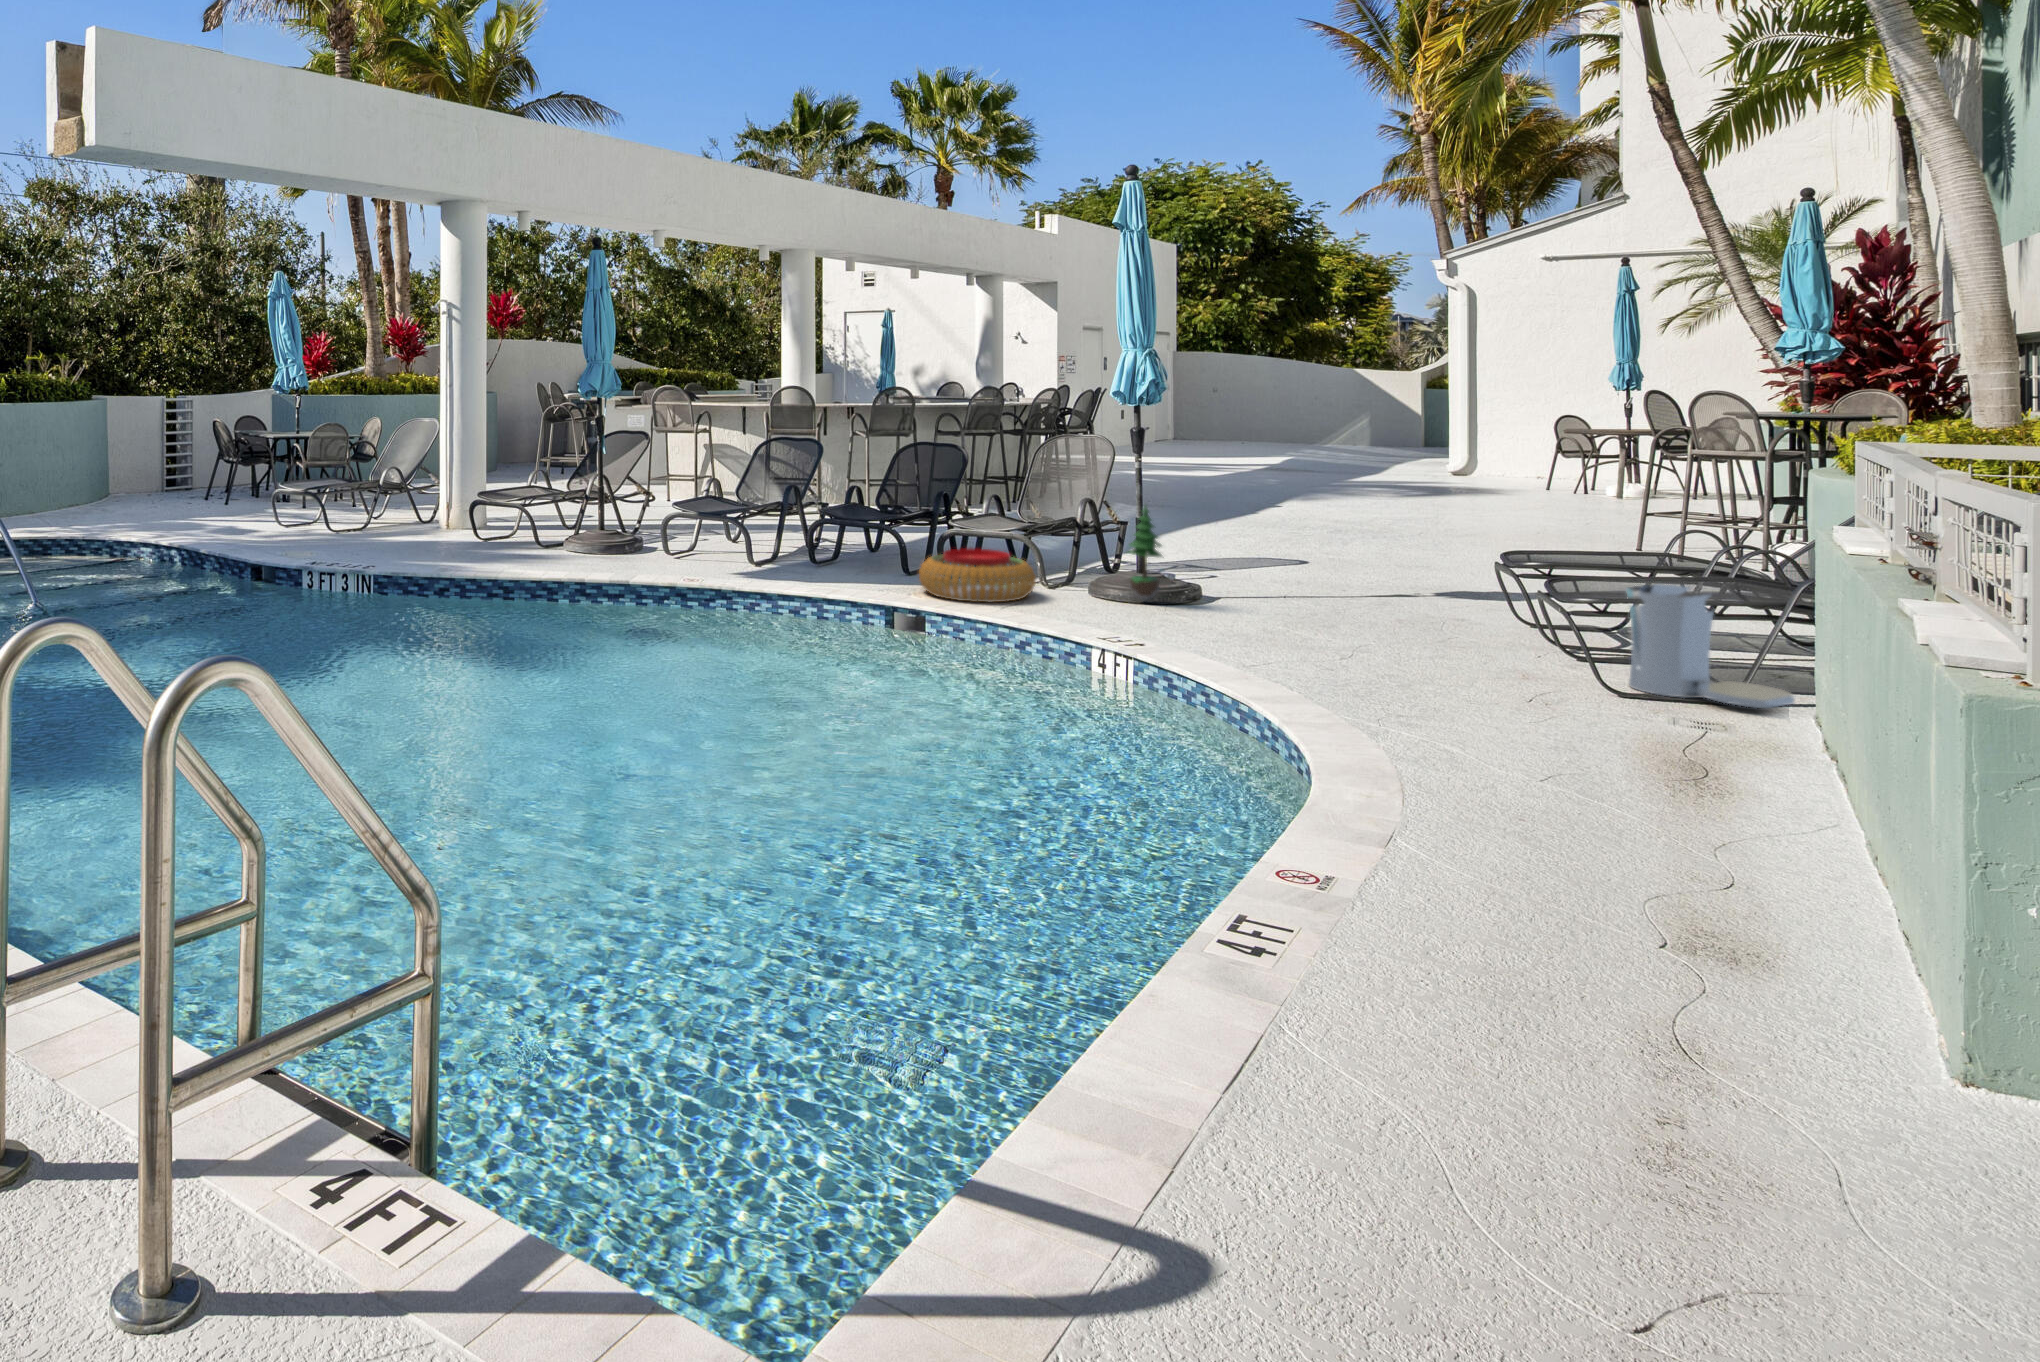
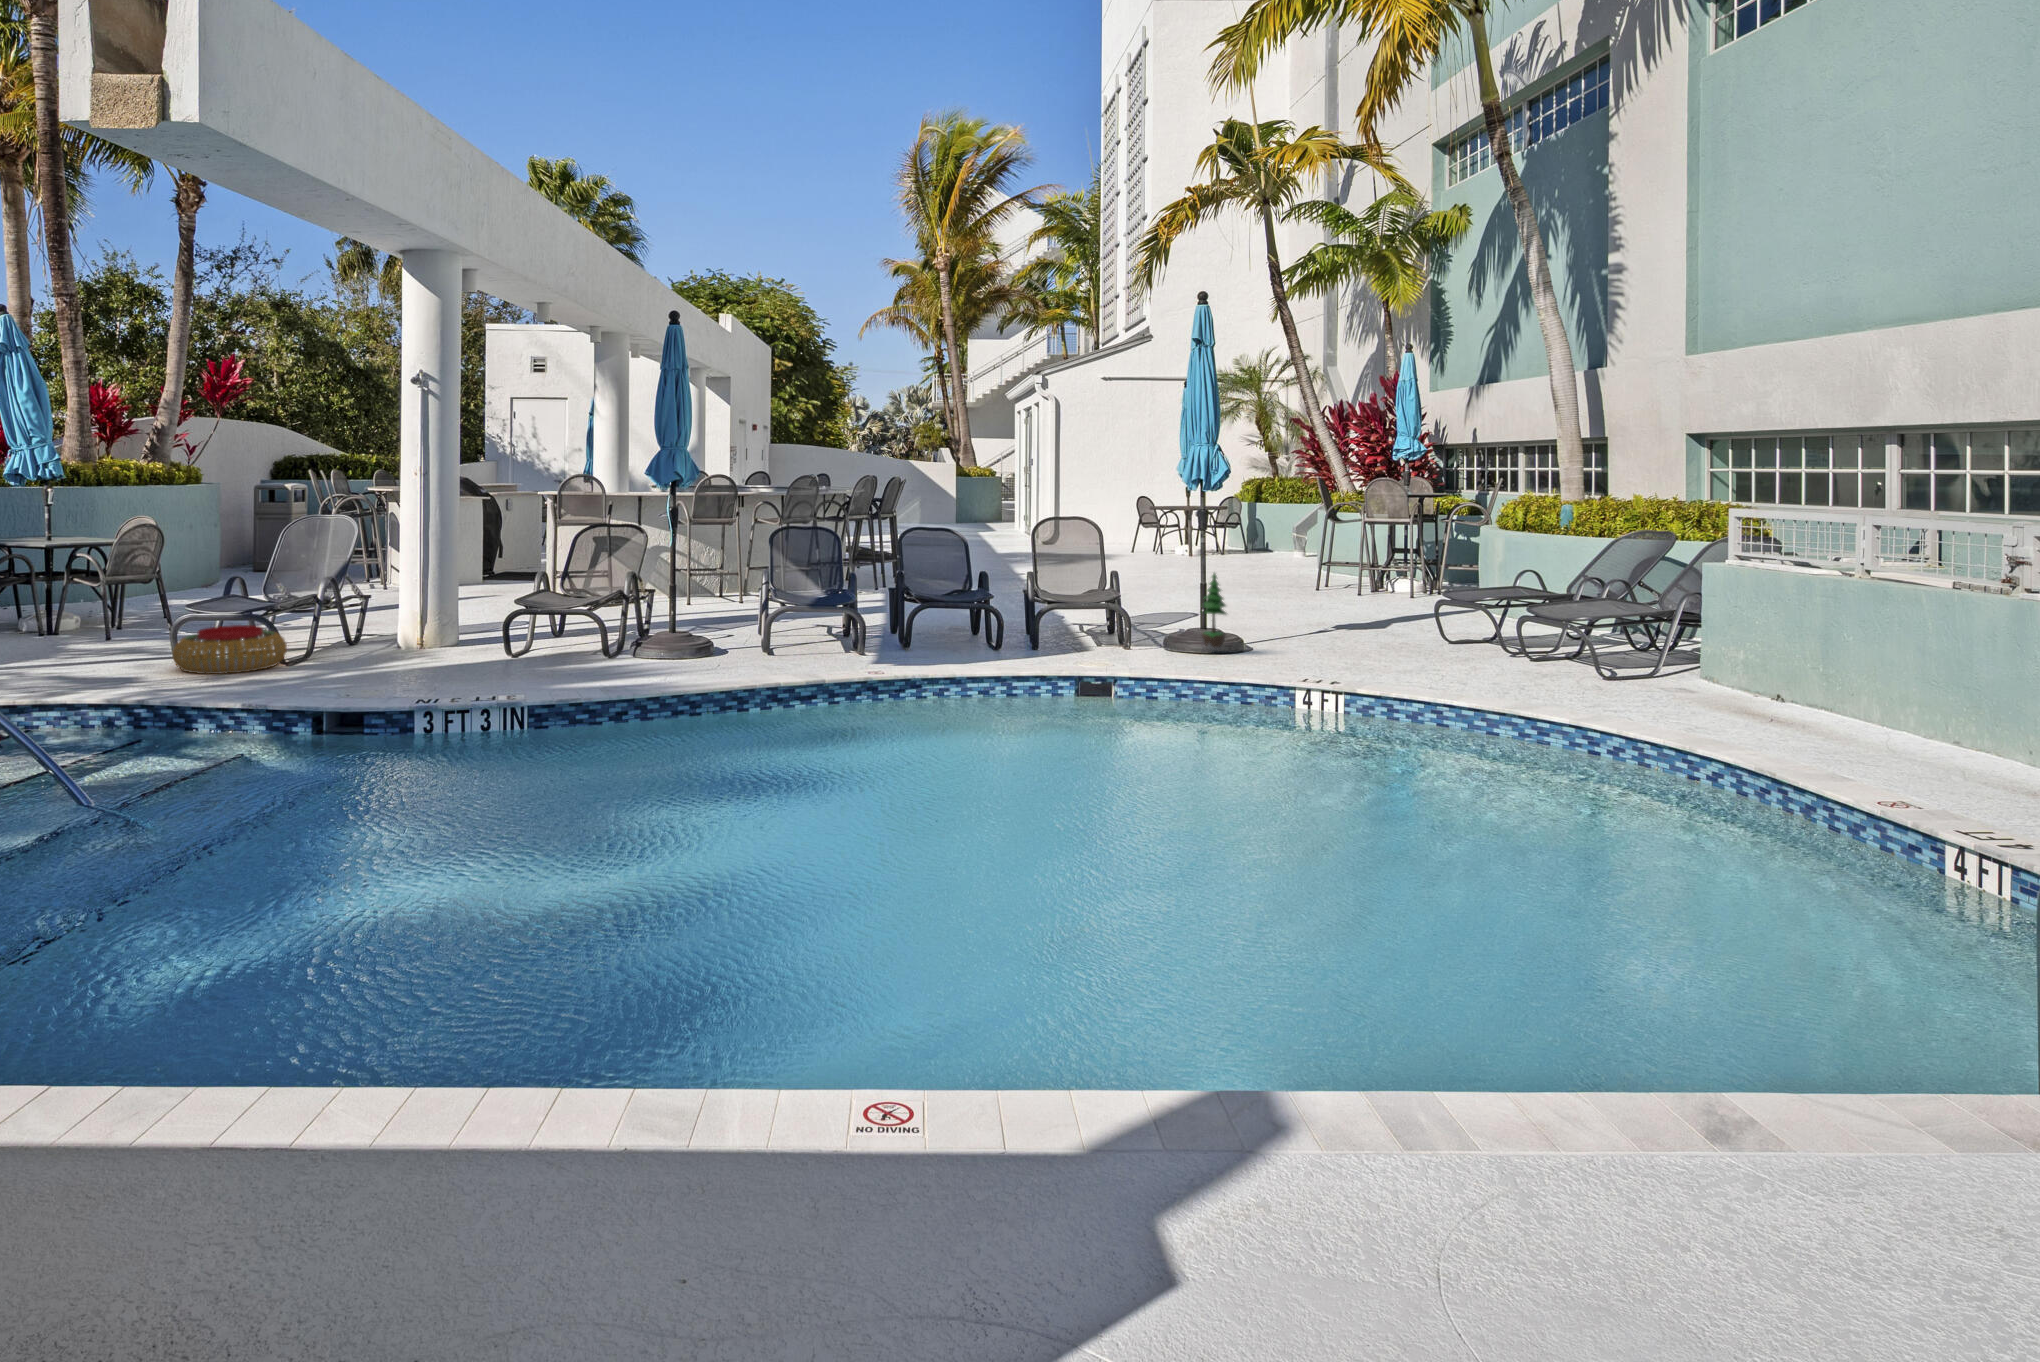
pouf: present [919,548,1036,602] -> present [173,625,287,674]
trash can: present [1626,584,1794,708] -> none [1594,602,1694,677]

